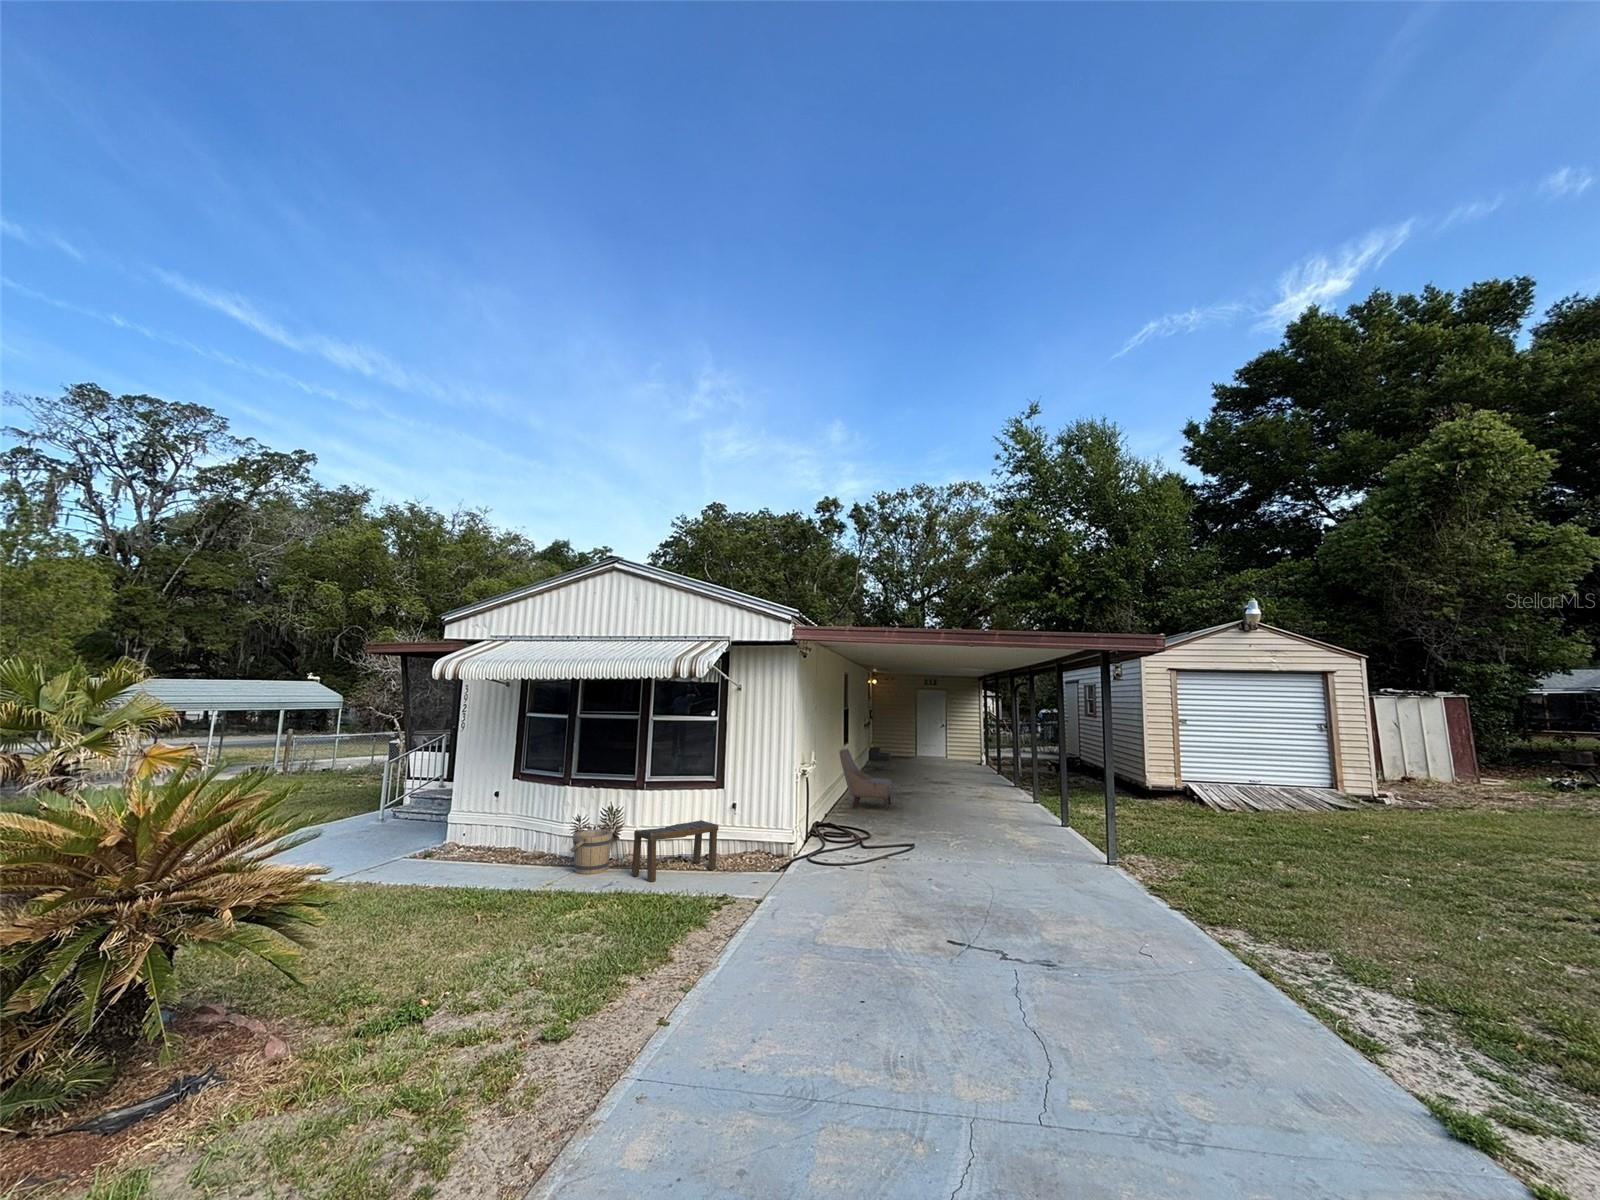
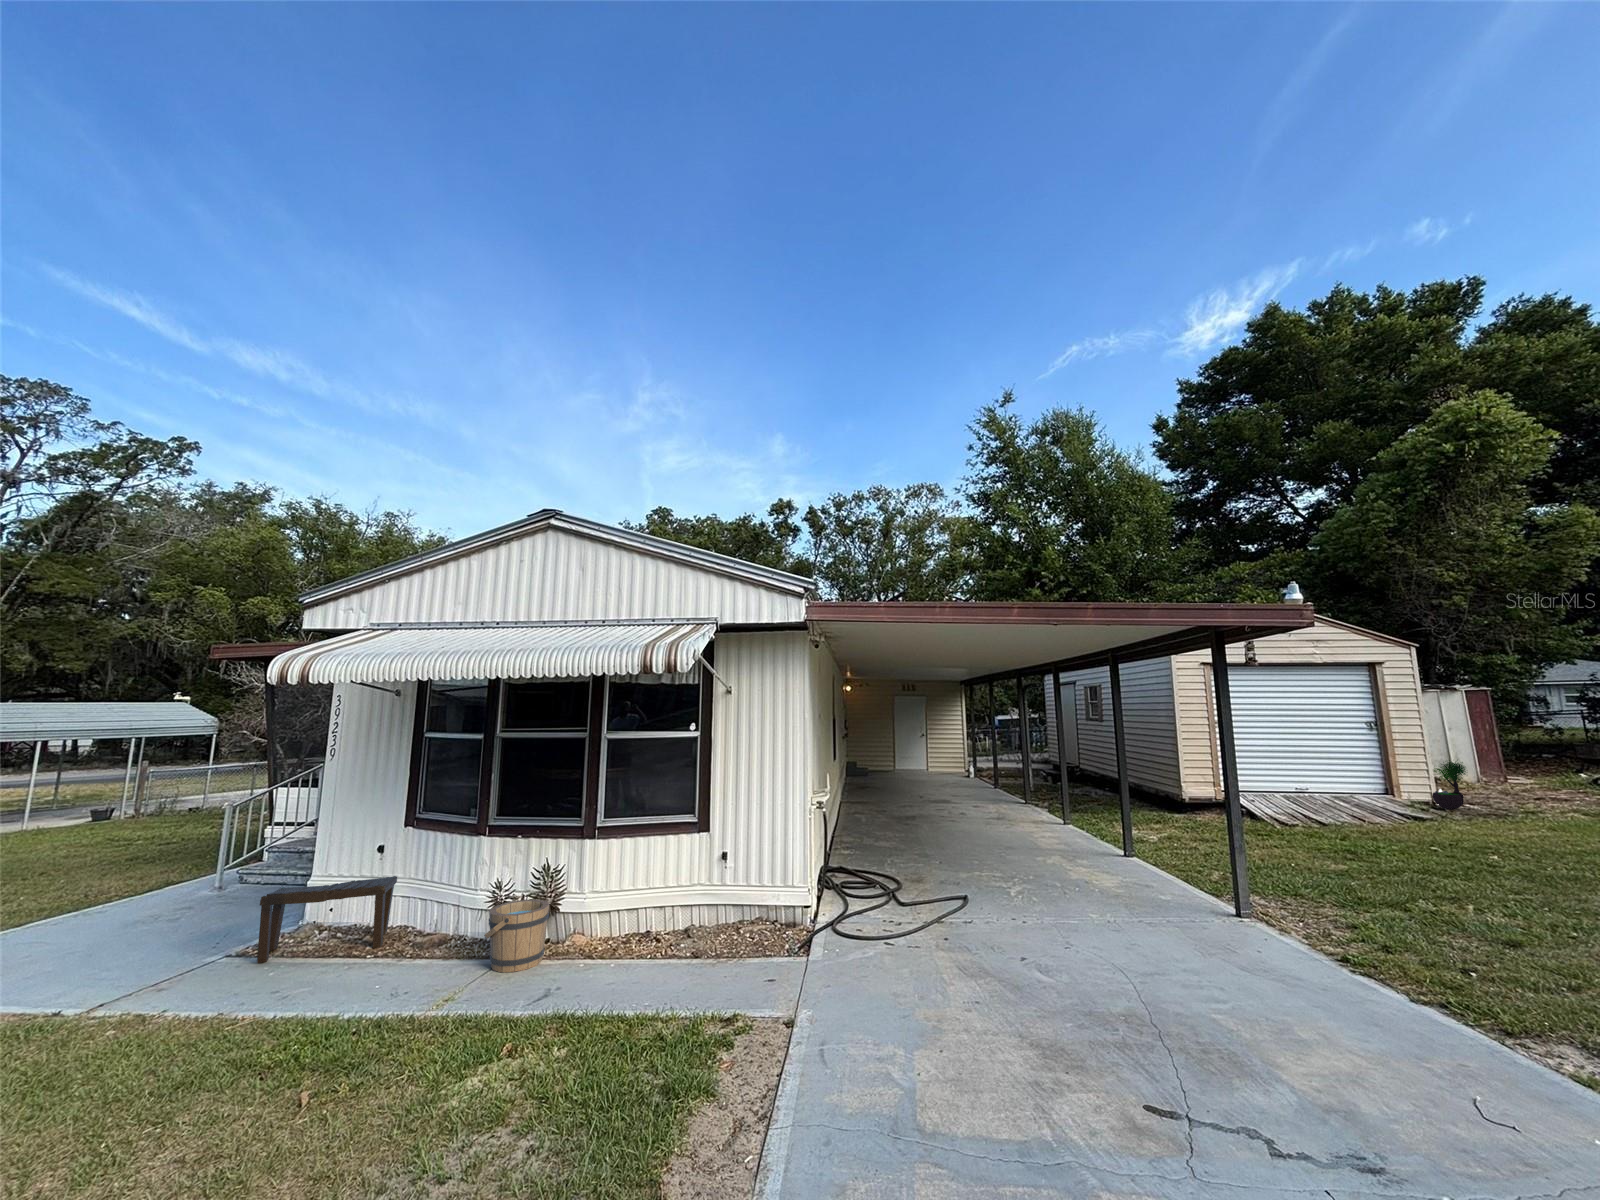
chair: present [839,749,892,810] -> none [835,768,899,843]
potted tree: none [1379,756,1411,803] -> present [1432,762,1466,809]
bench: present [632,820,718,882] -> present [257,876,397,963]

